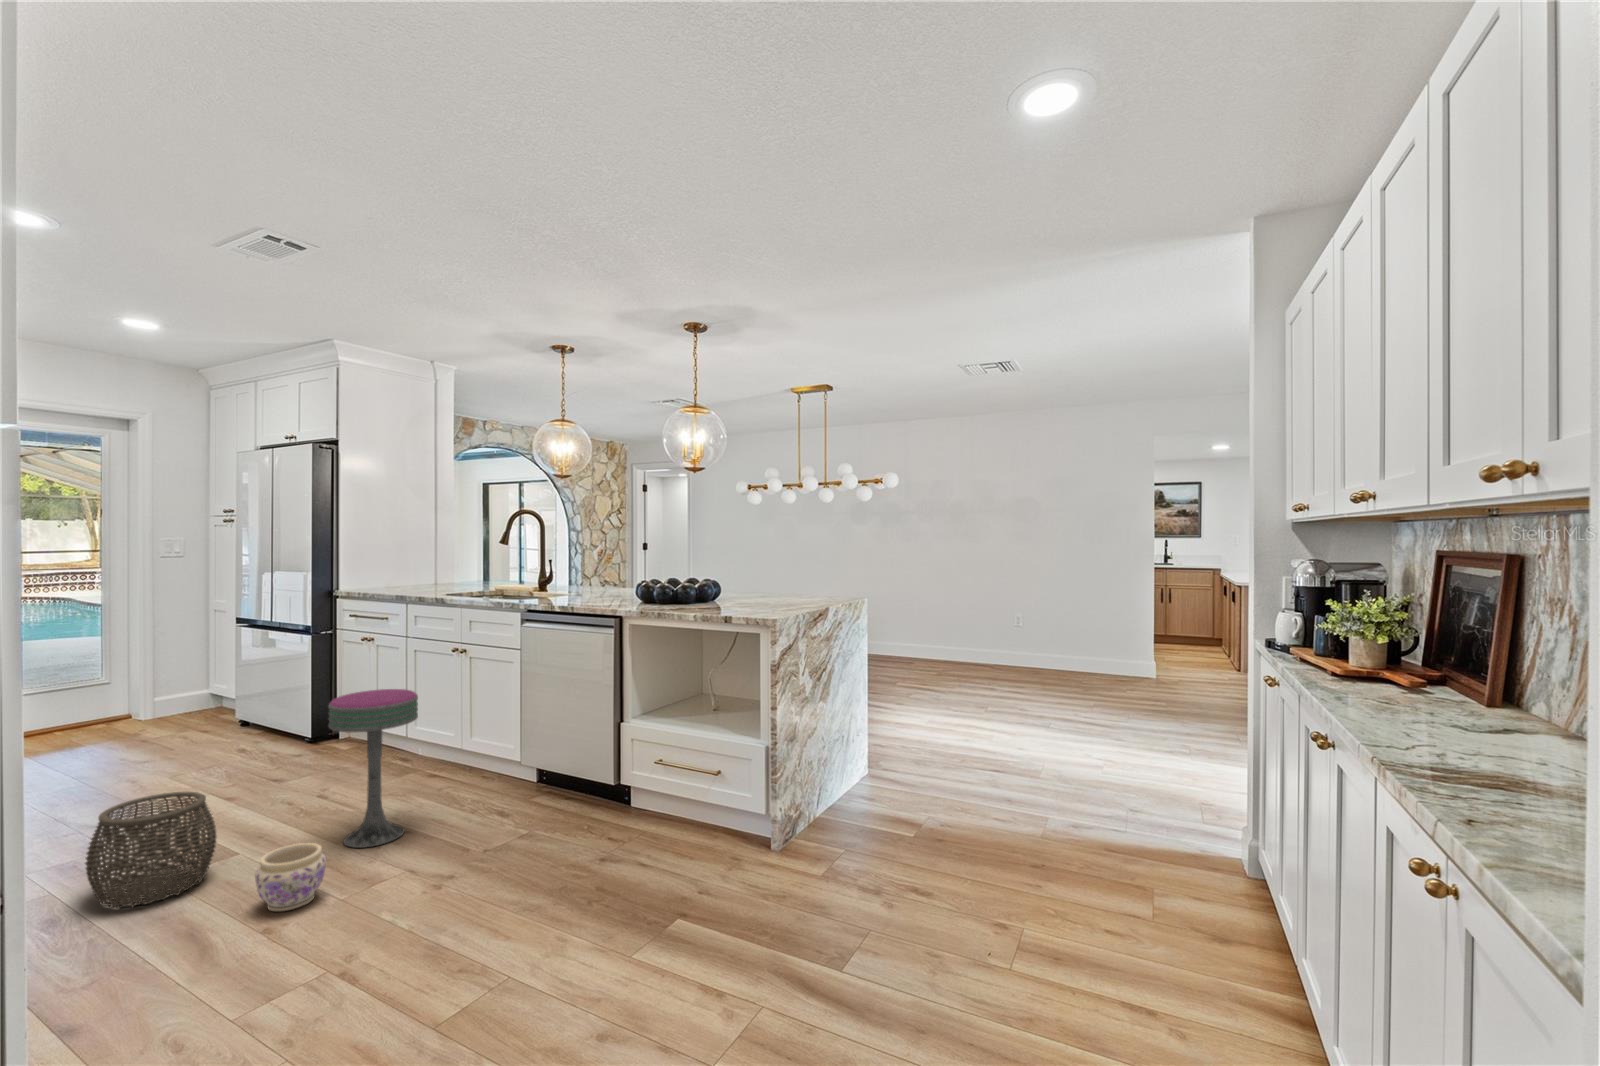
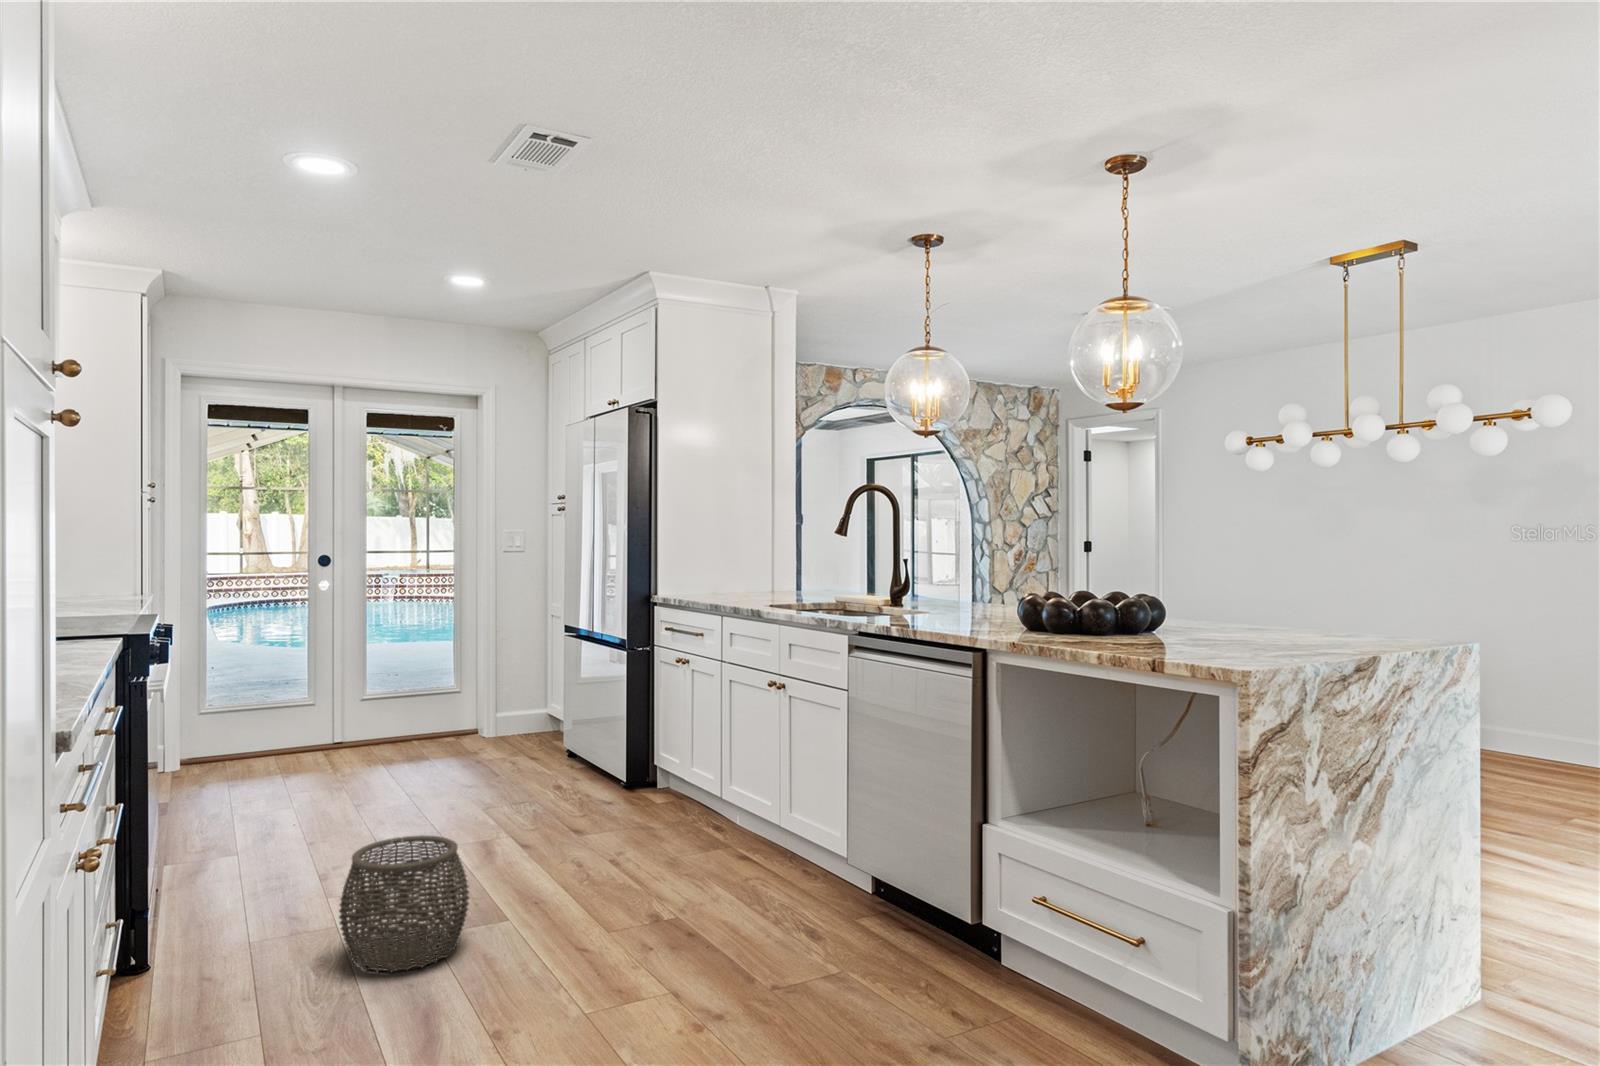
bar stool: present [328,689,418,848] -> none [591,731,699,950]
planter: present [255,843,326,912] -> none [482,932,563,1024]

